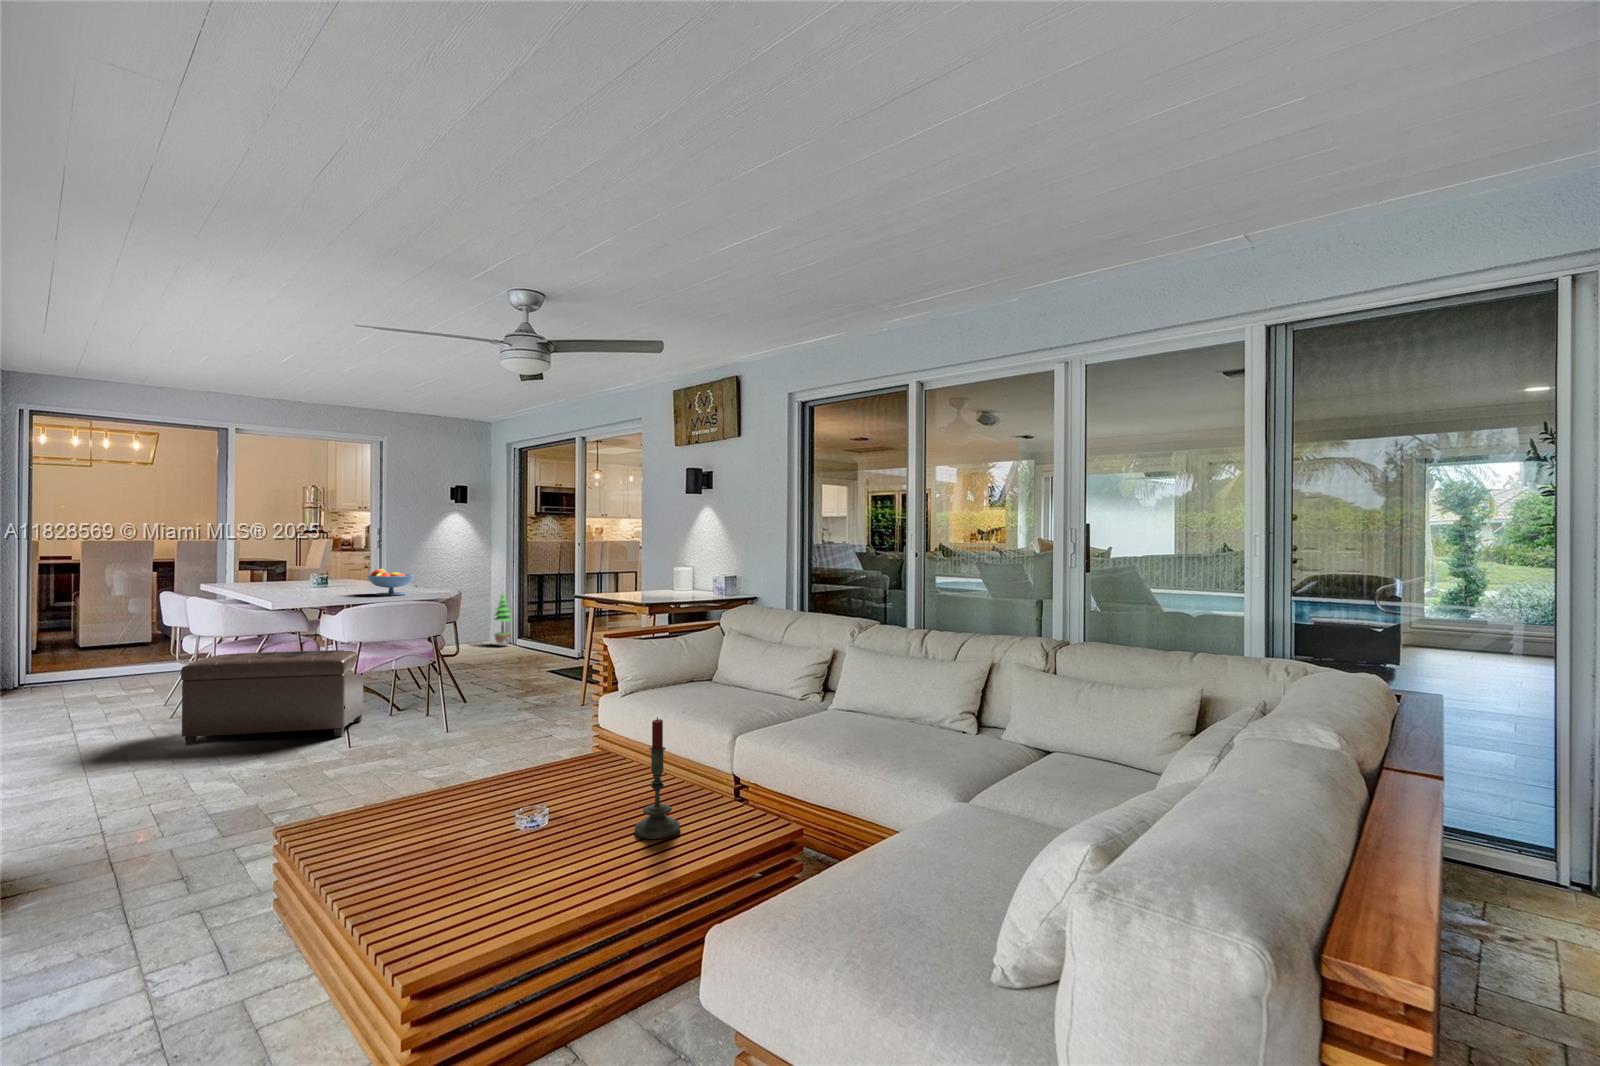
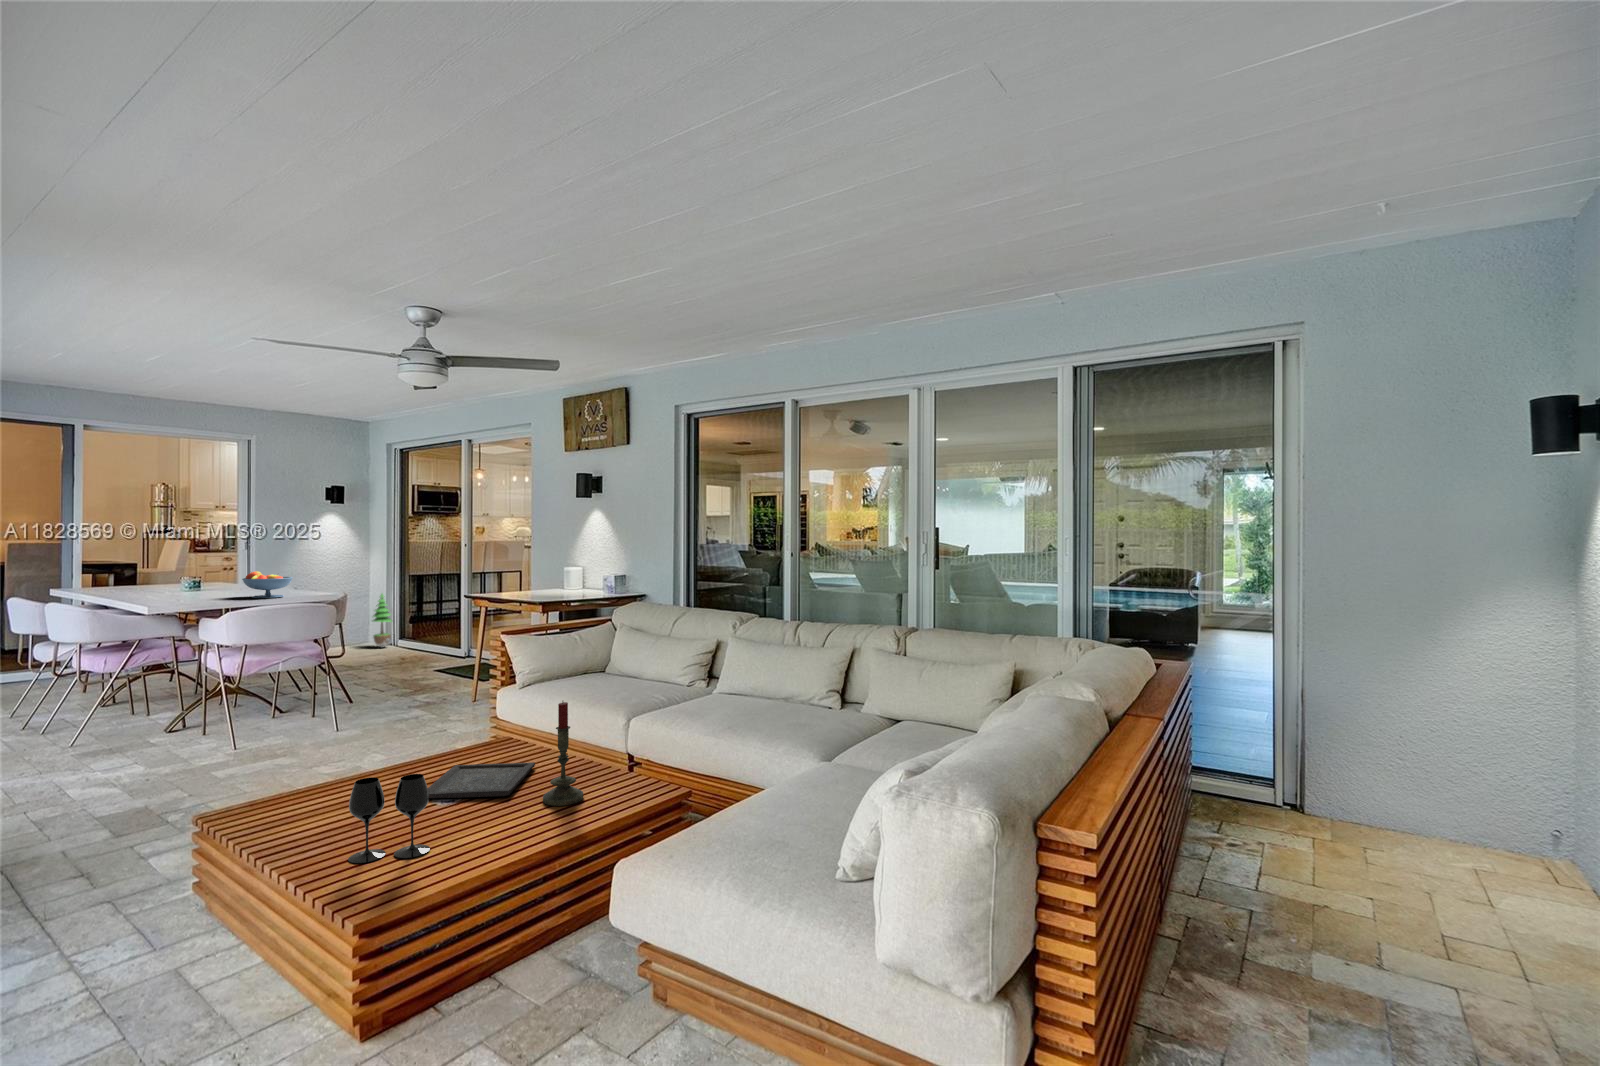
ottoman: present [181,650,363,745] -> none [44,654,245,755]
tray: none [504,782,631,823] -> present [428,762,535,798]
wine glass: none [415,799,504,900] -> present [348,774,430,863]

